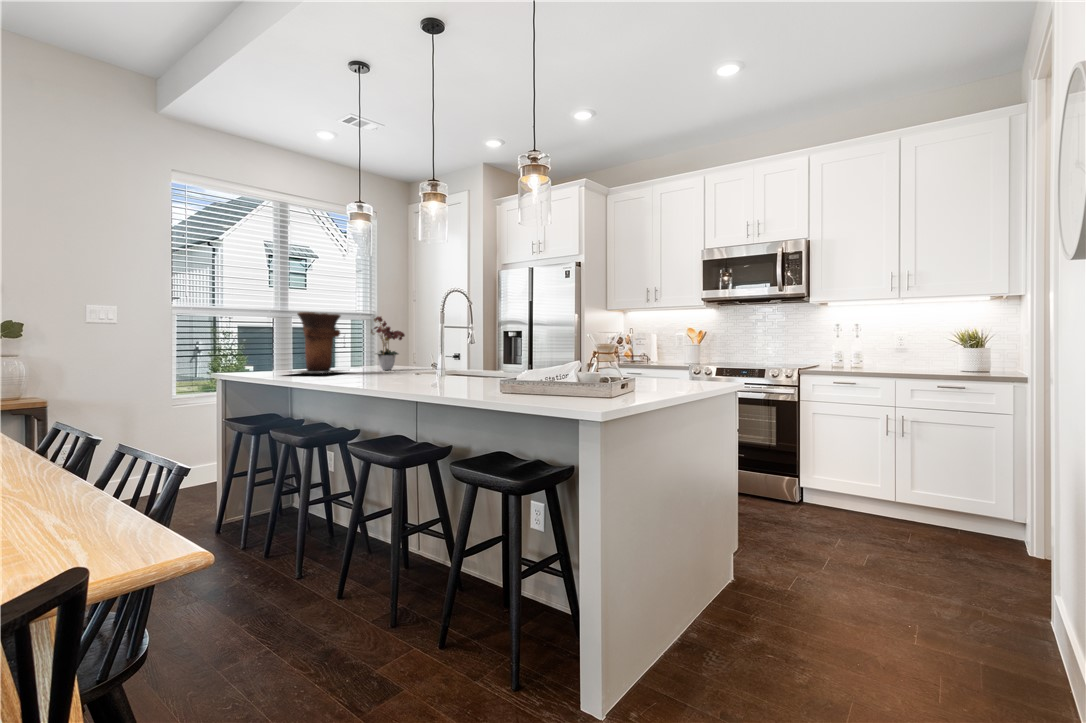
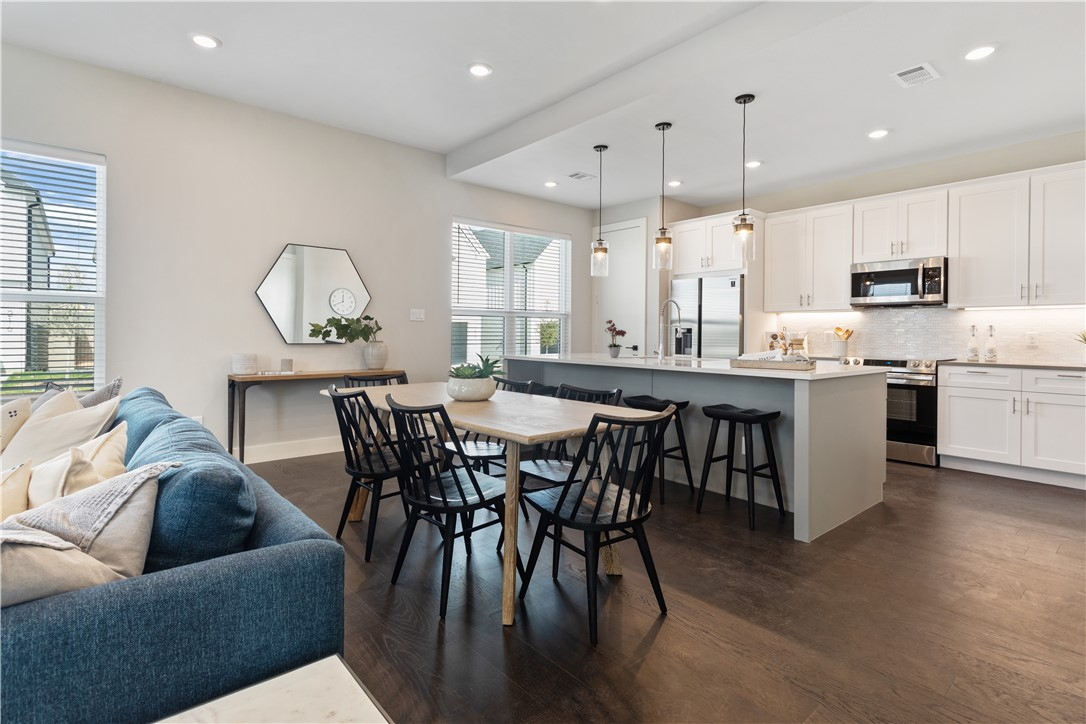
vase: present [290,312,340,373] -> none [551,318,596,358]

